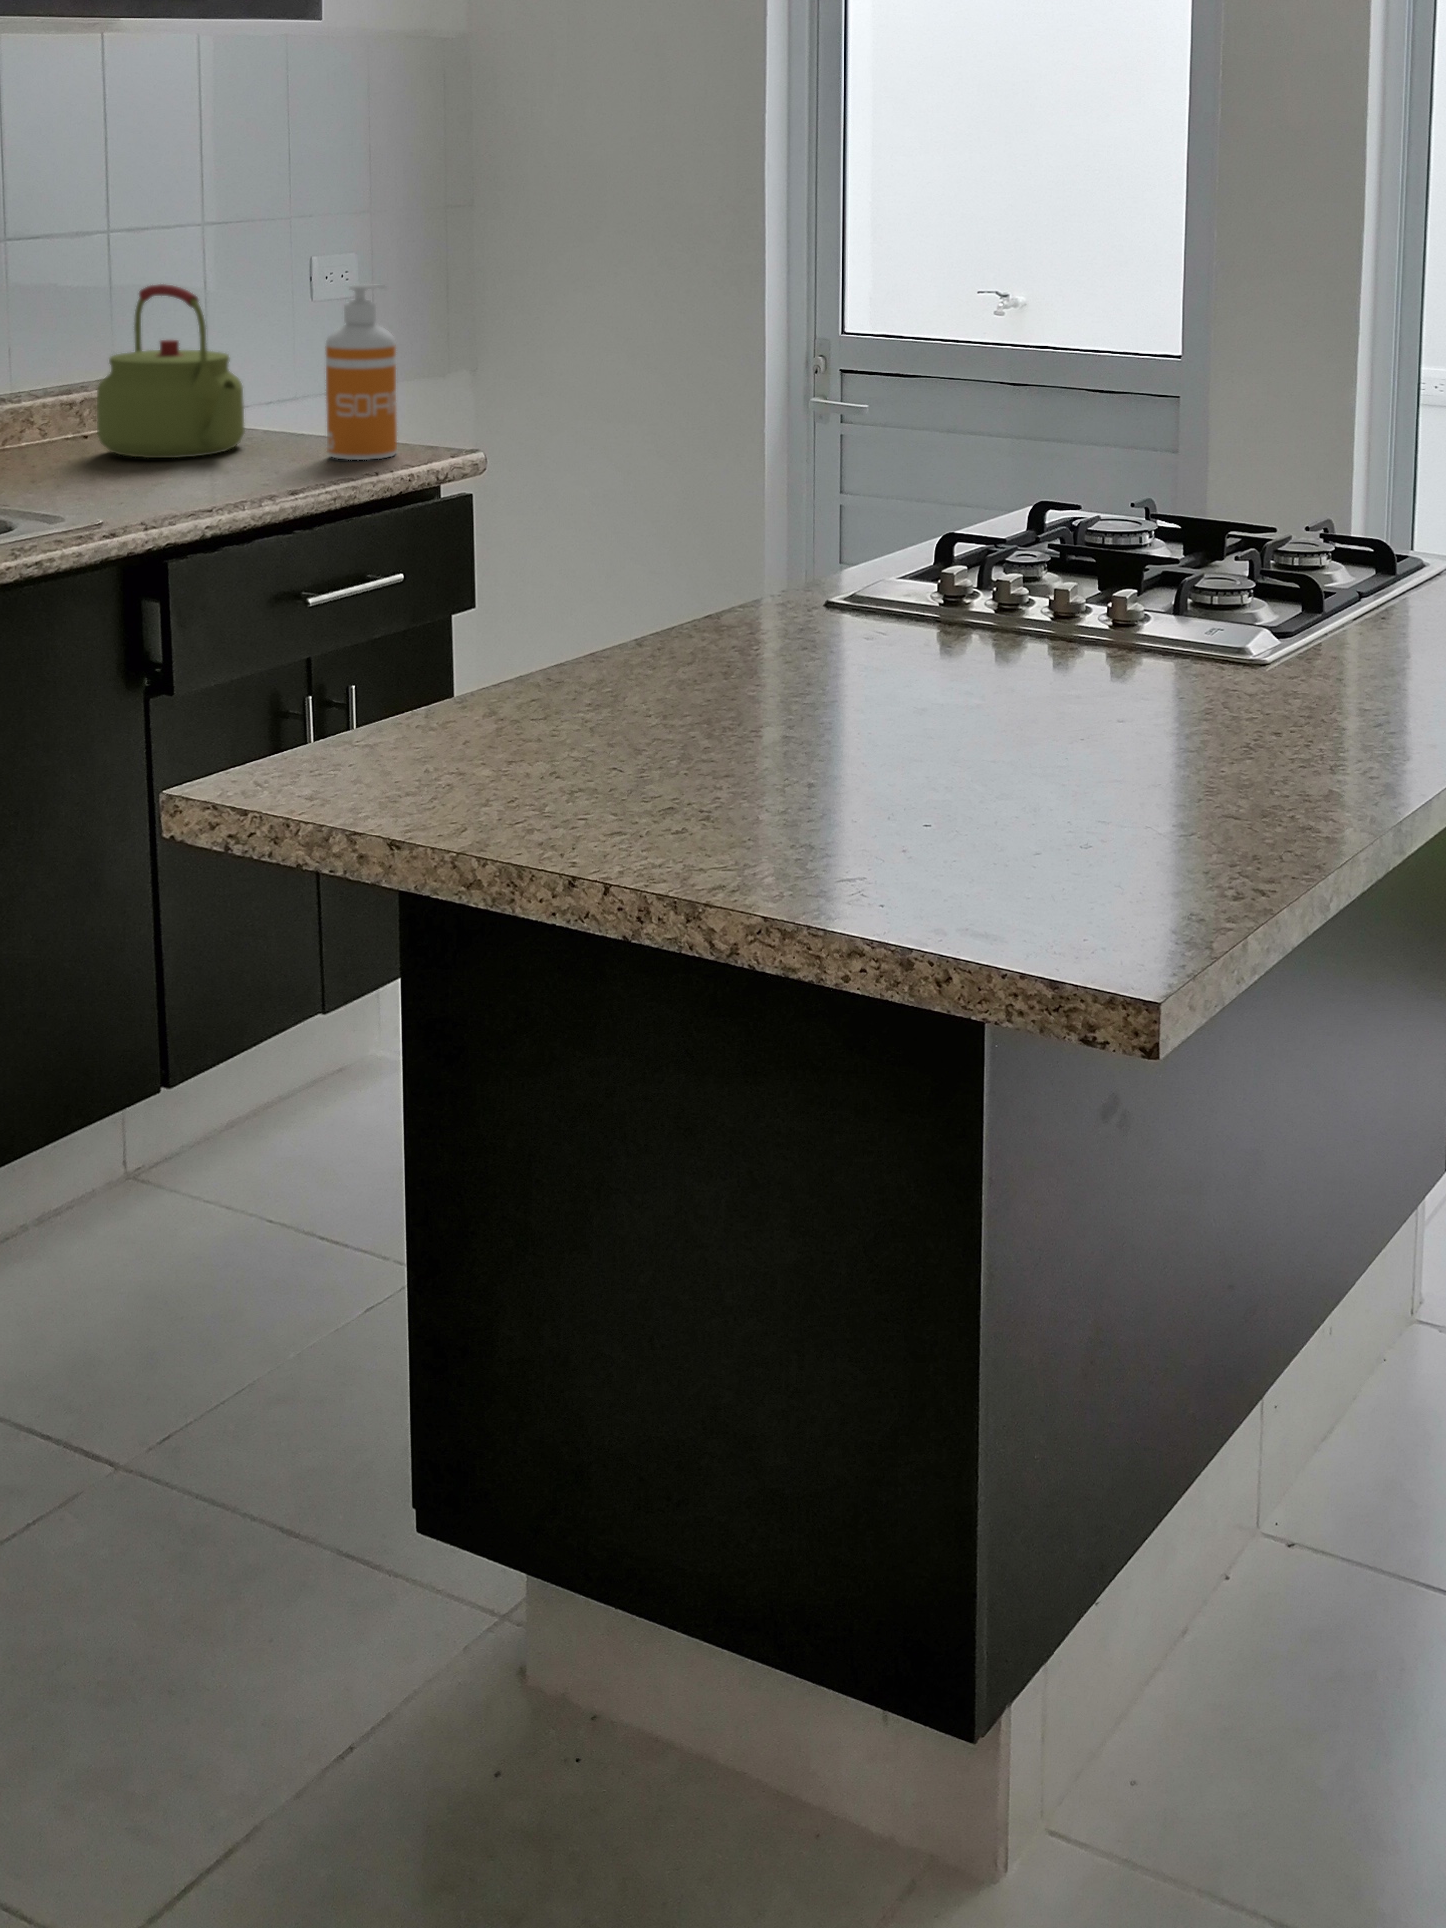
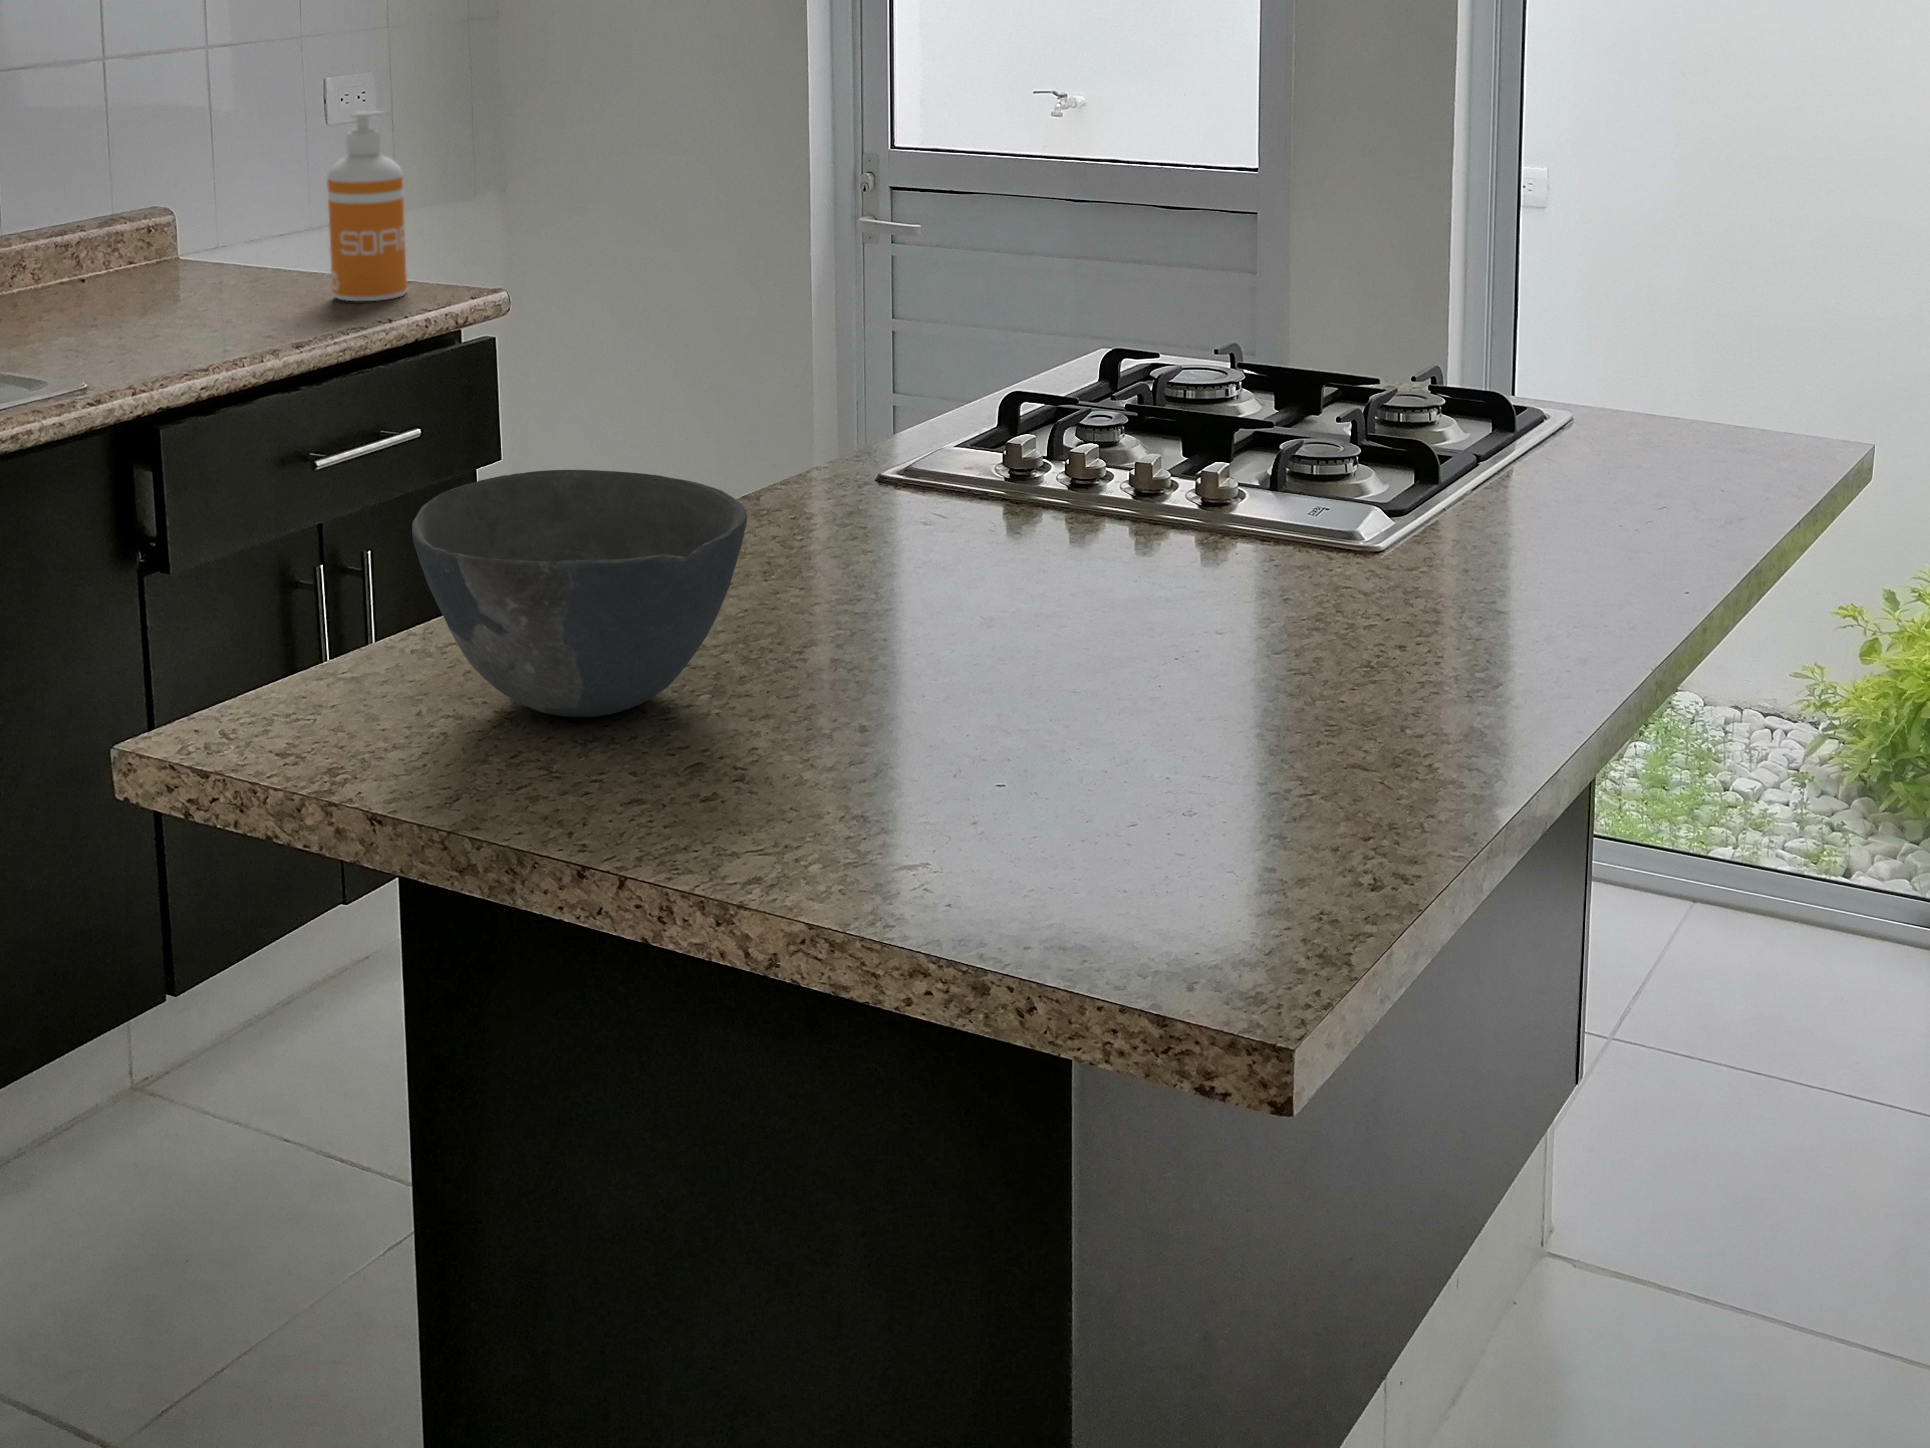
kettle: present [97,284,245,458] -> none [85,114,245,302]
bowl: none [421,565,714,772] -> present [412,470,747,717]

